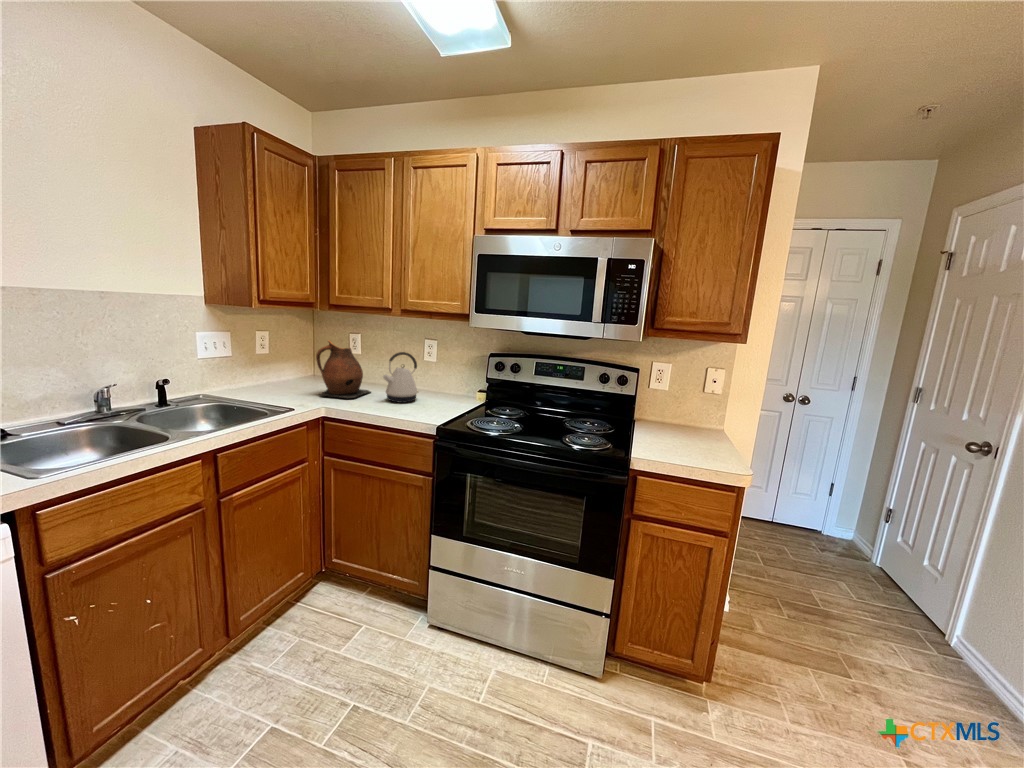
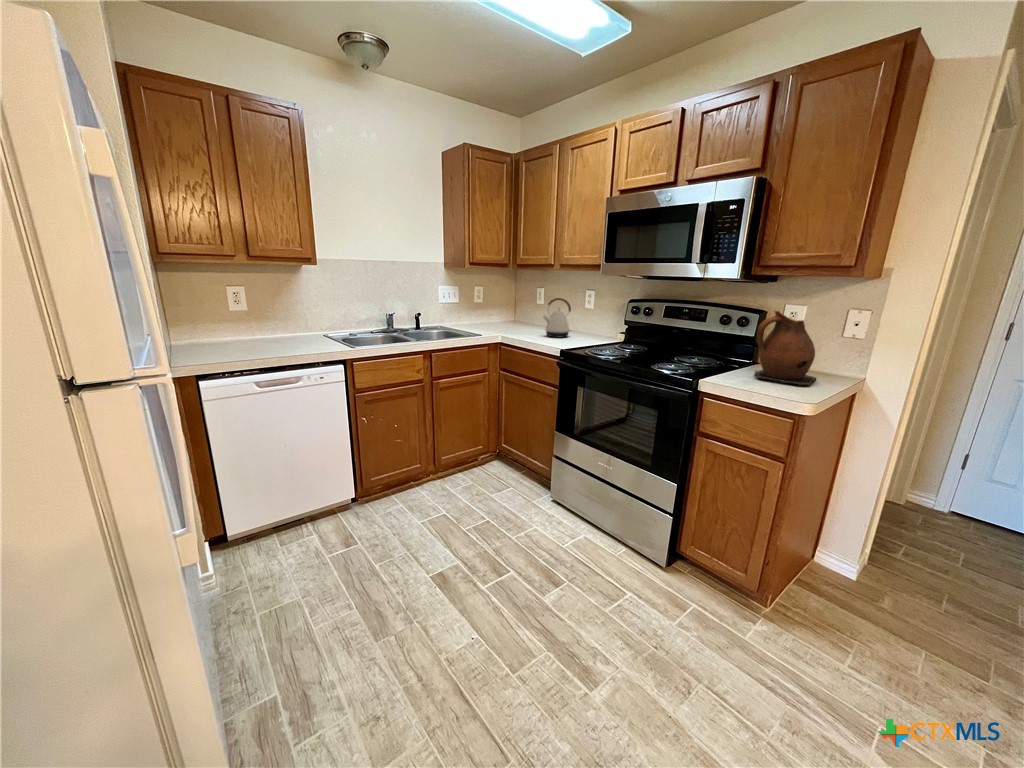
ceramic pitcher: present [316,341,371,399] -> present [755,310,816,385]

